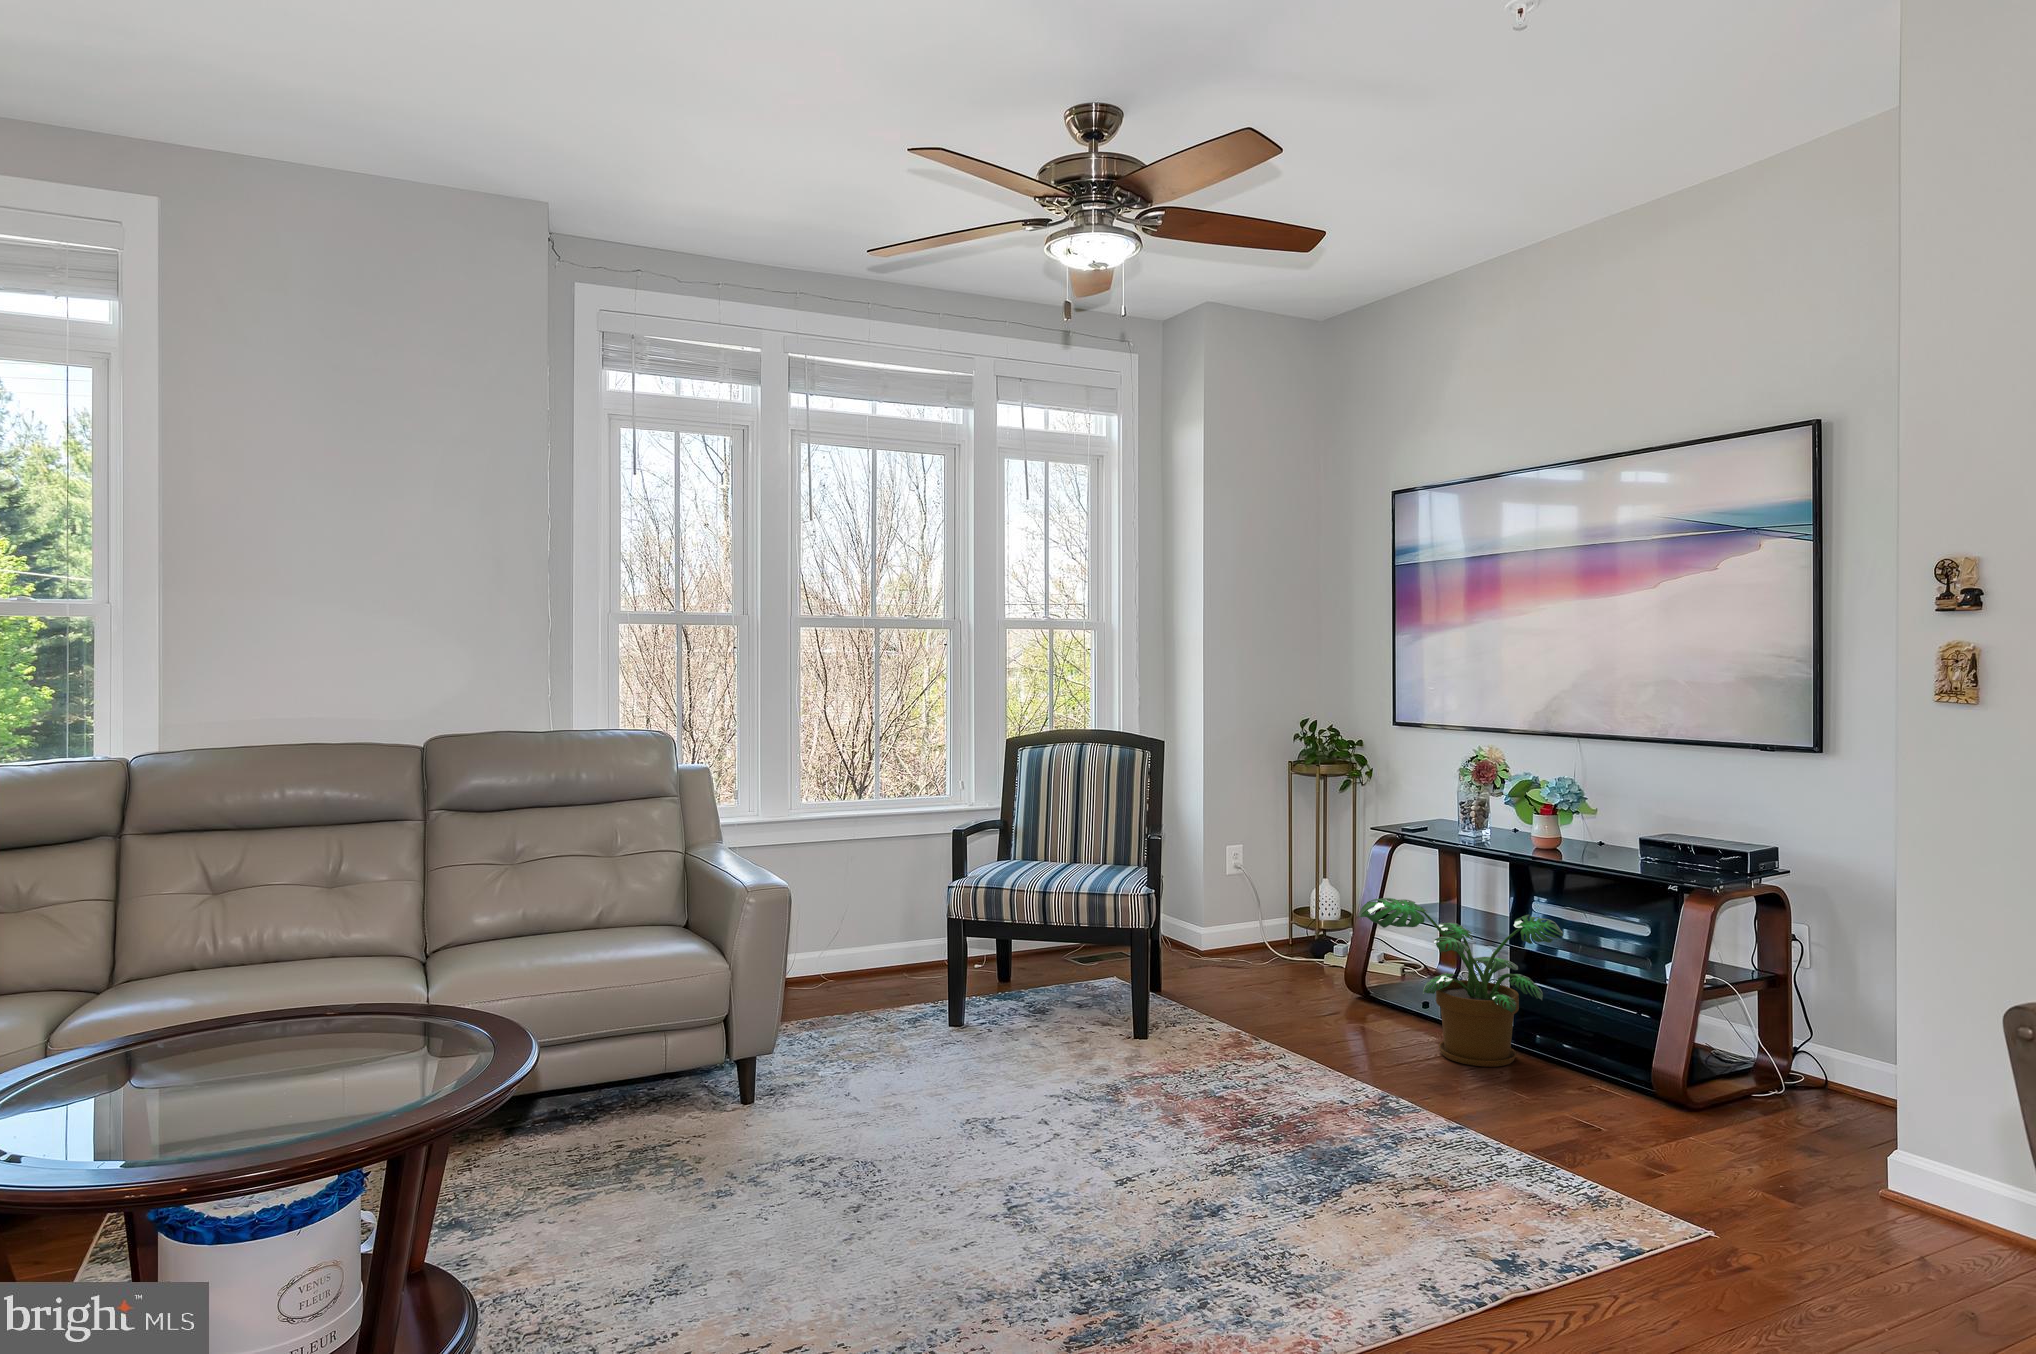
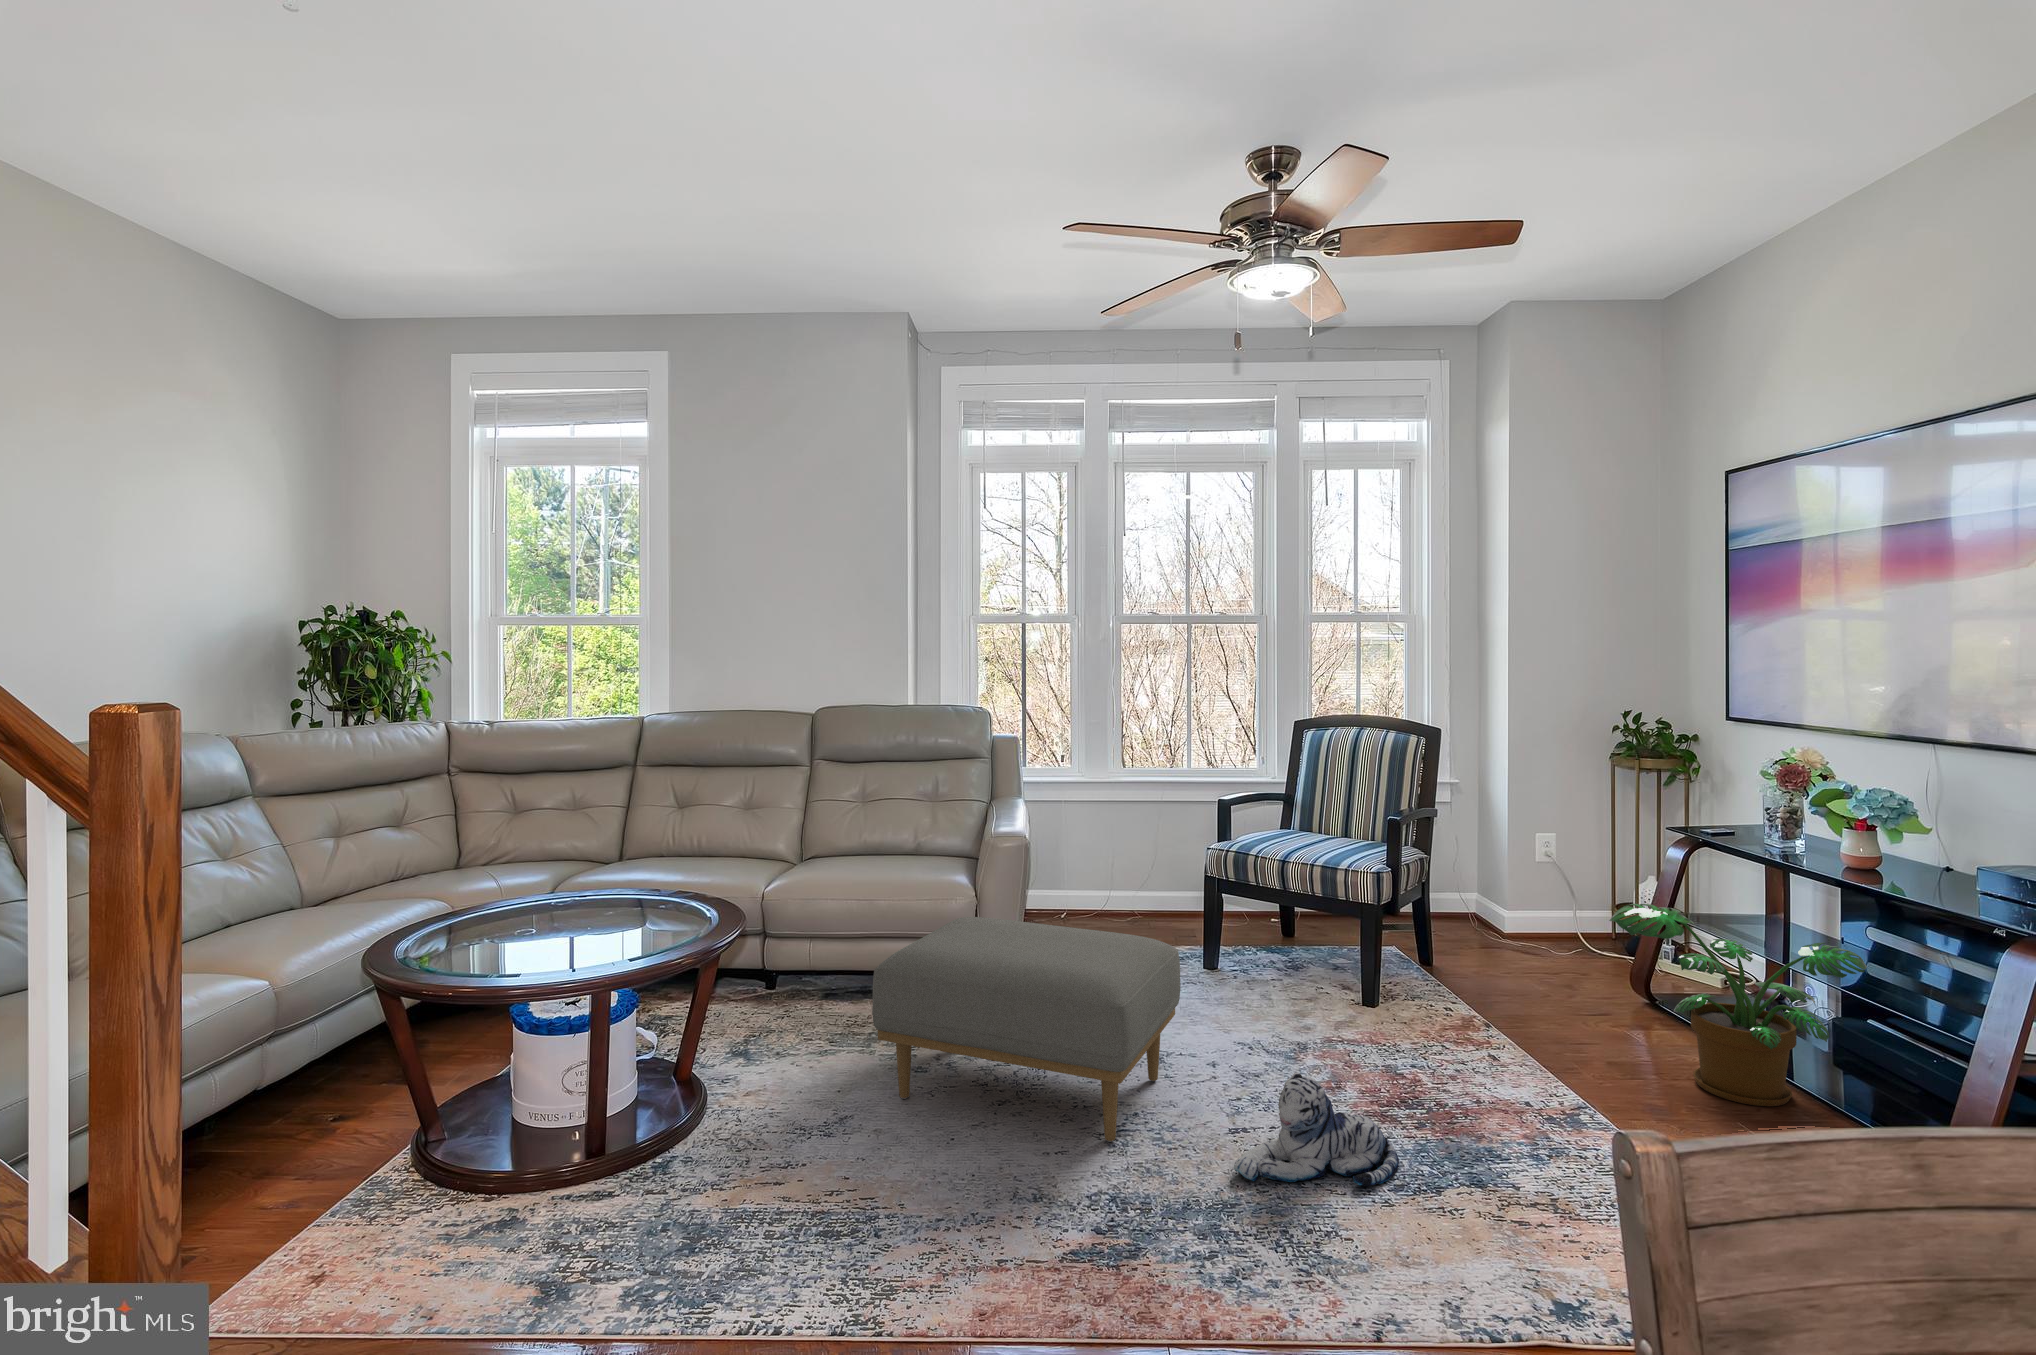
ottoman: none [692,984,1040,1232] -> present [872,917,1180,1142]
plush toy: none [1157,1100,1293,1224] -> present [1234,1073,1399,1186]

